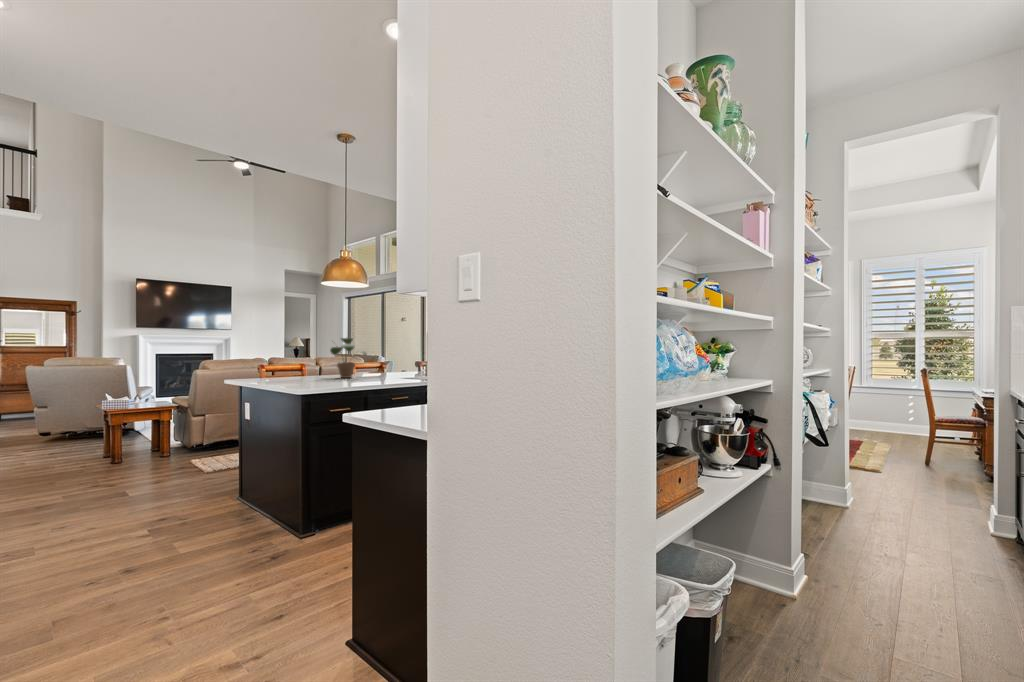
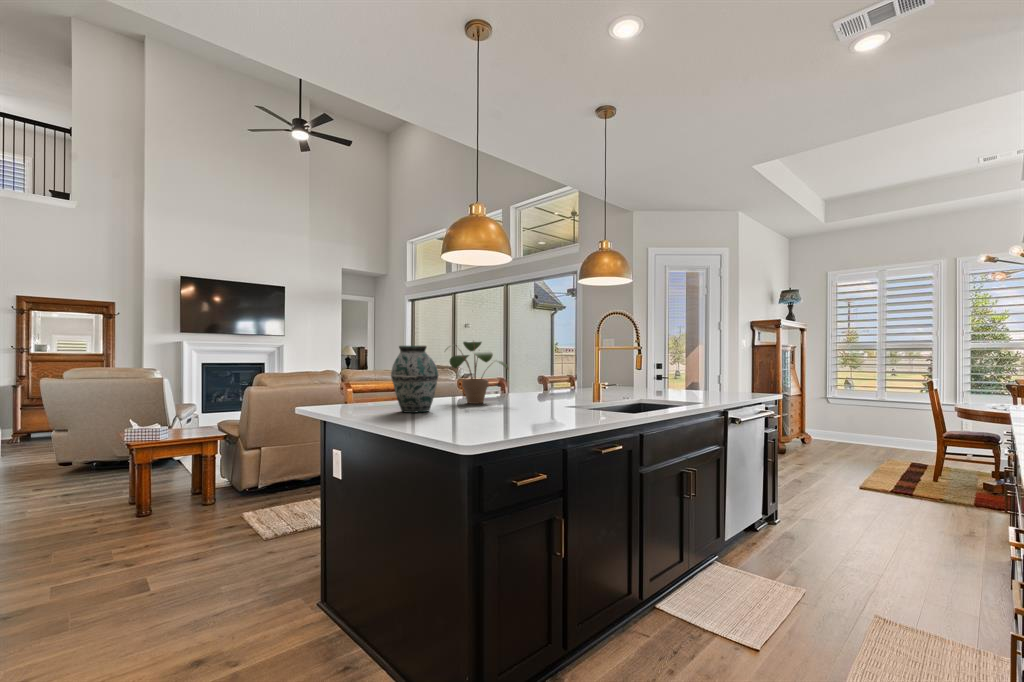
vase: none [282,341,313,381] -> present [391,346,439,413]

